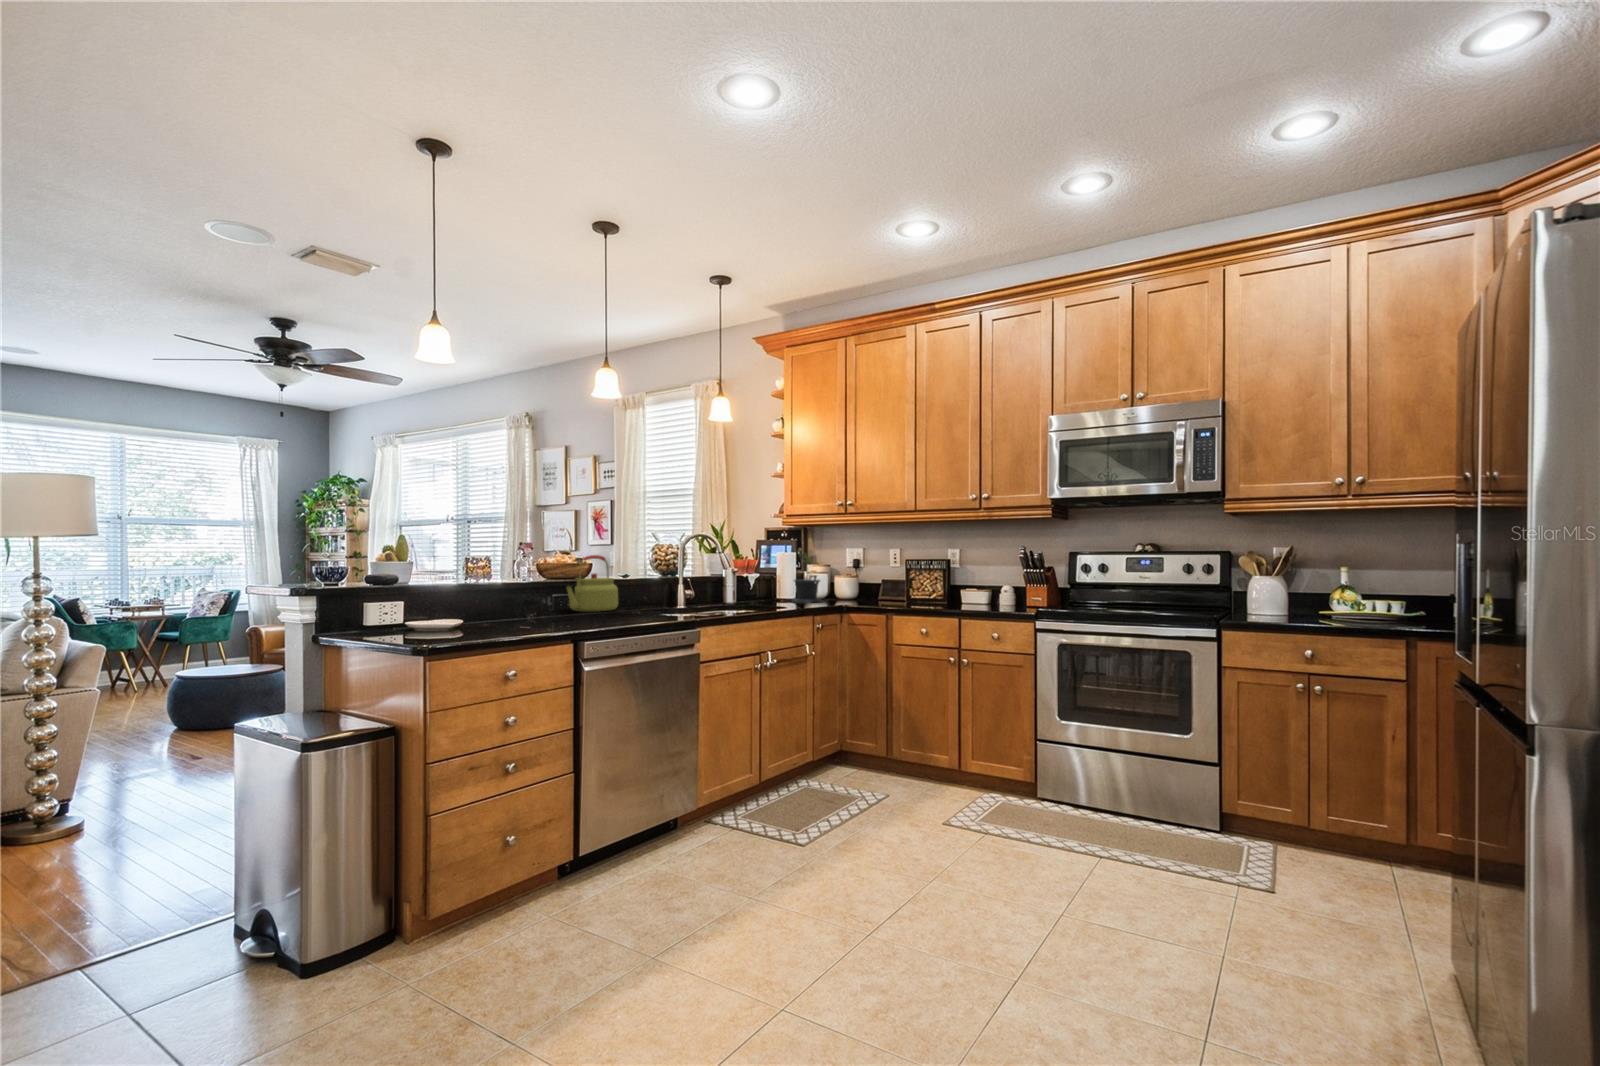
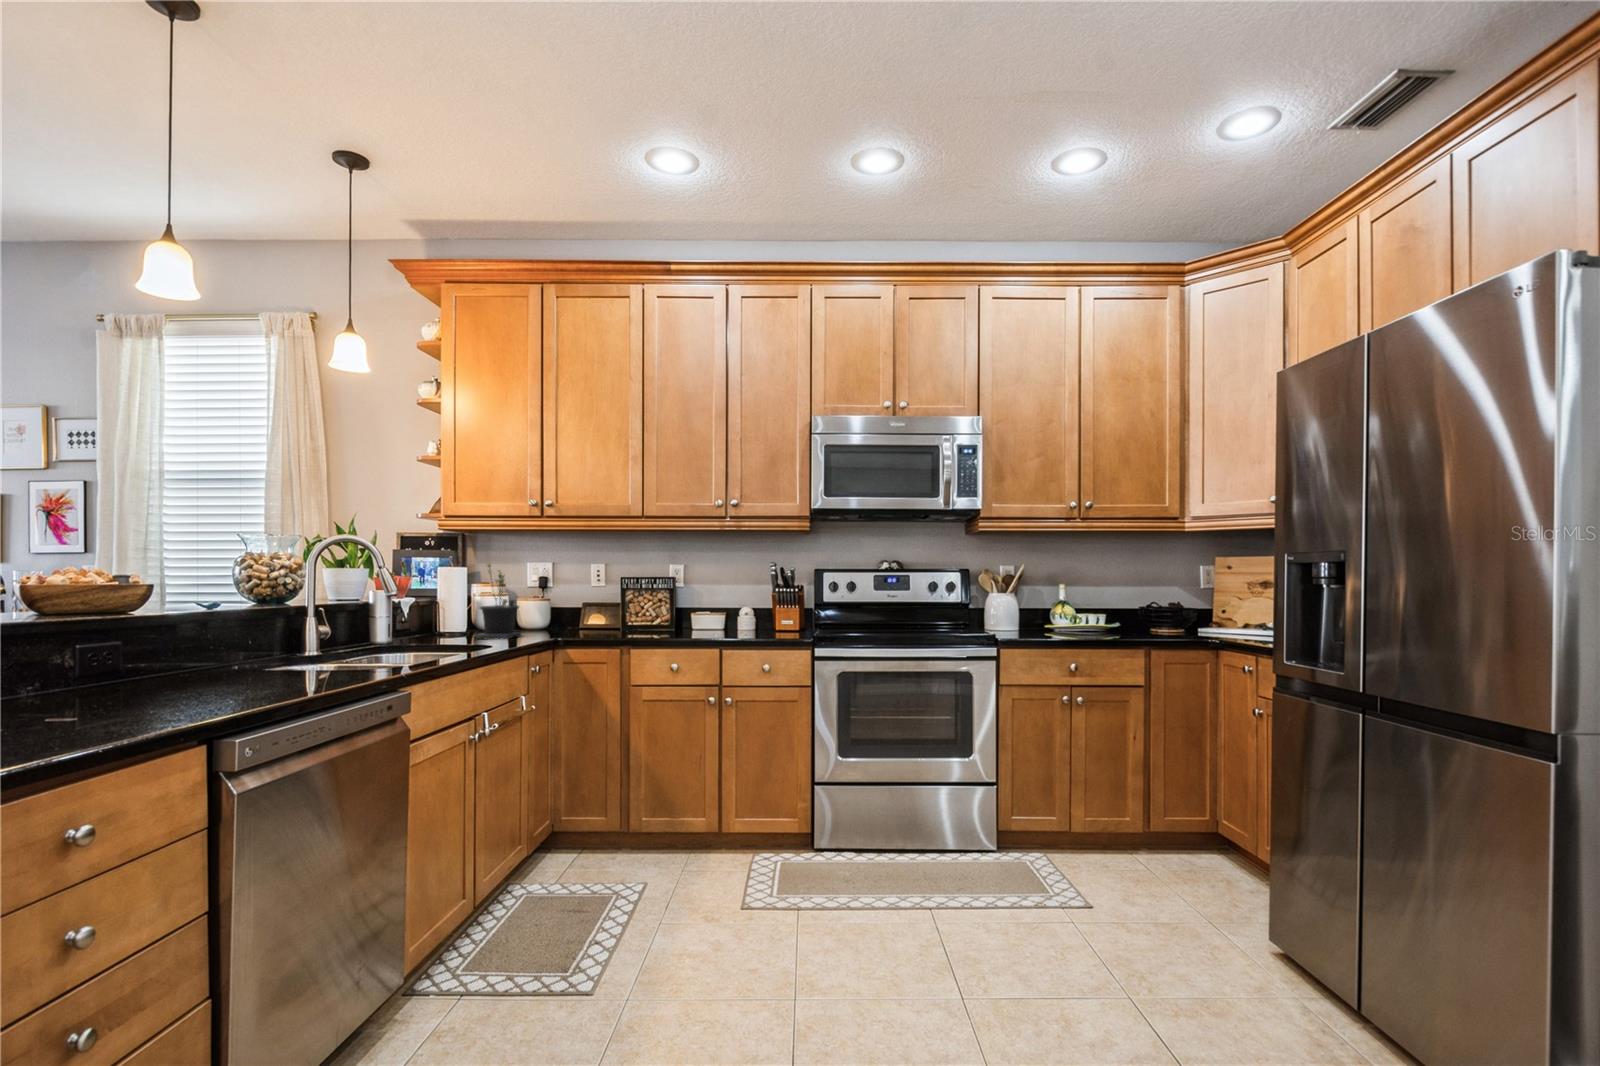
kettle: present [567,555,618,612] -> none [101,582,216,691]

